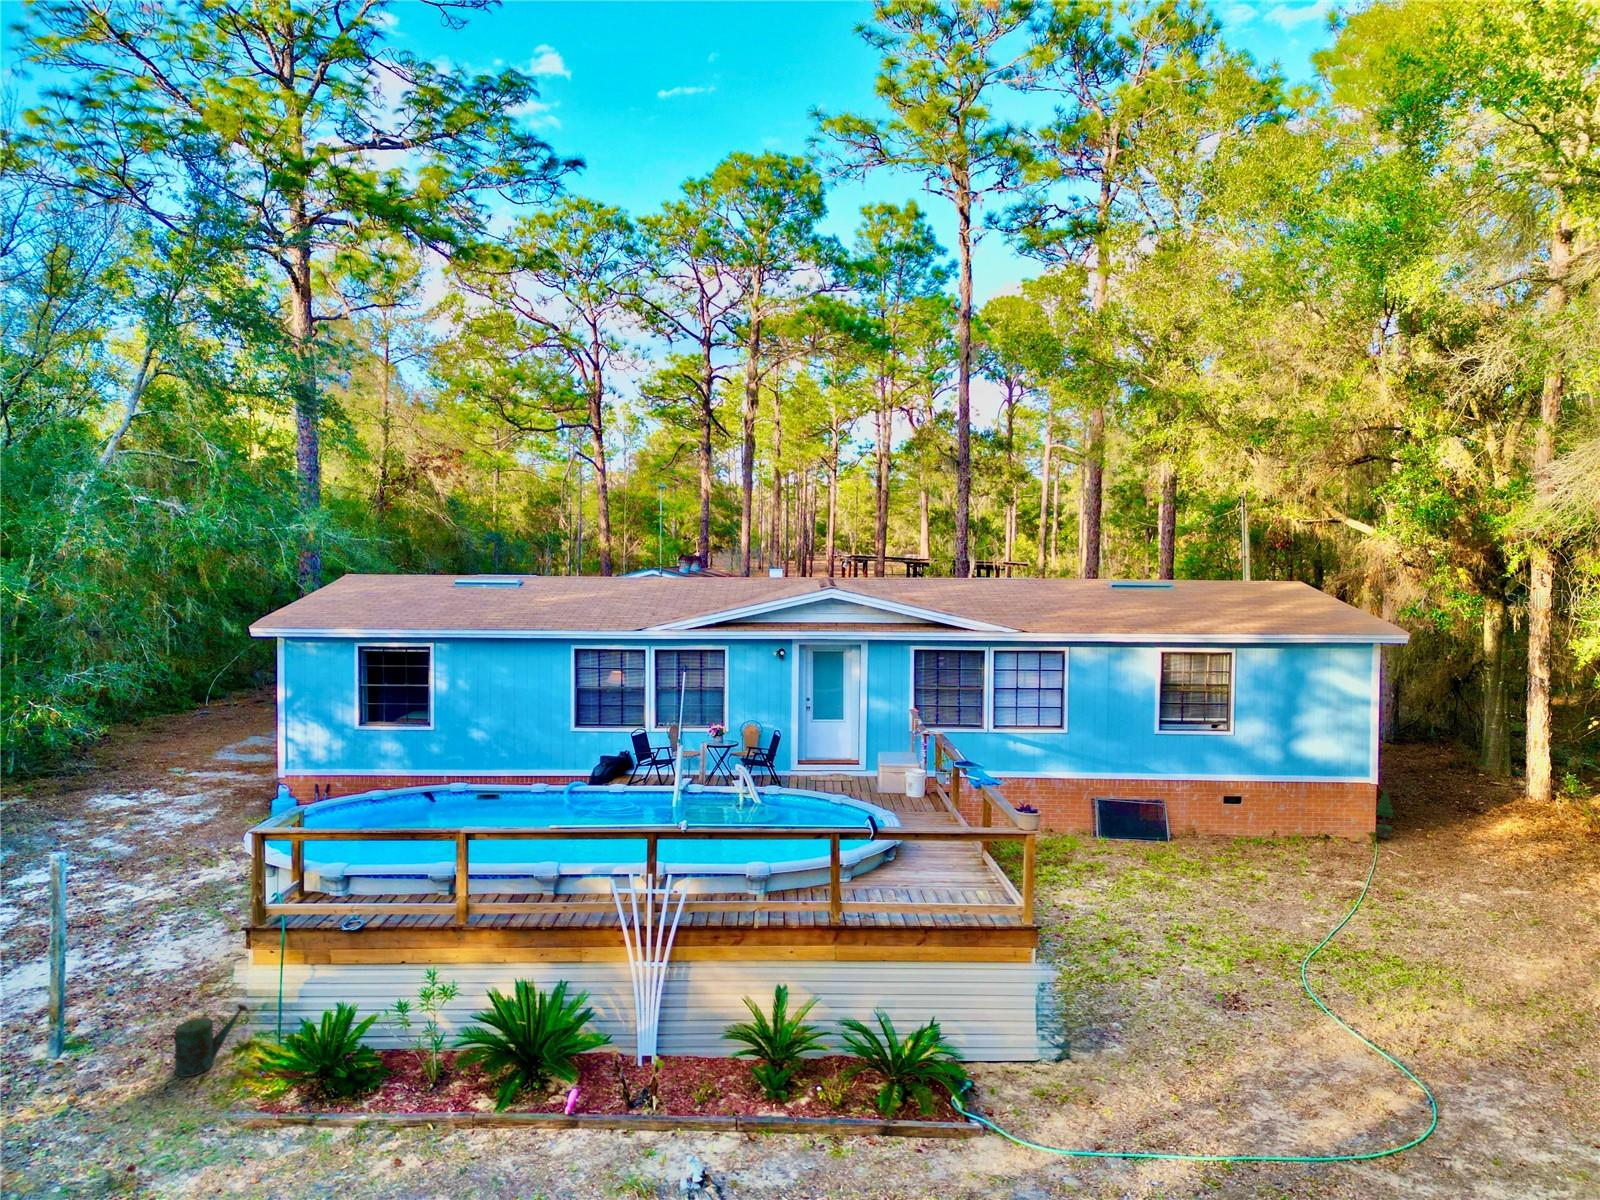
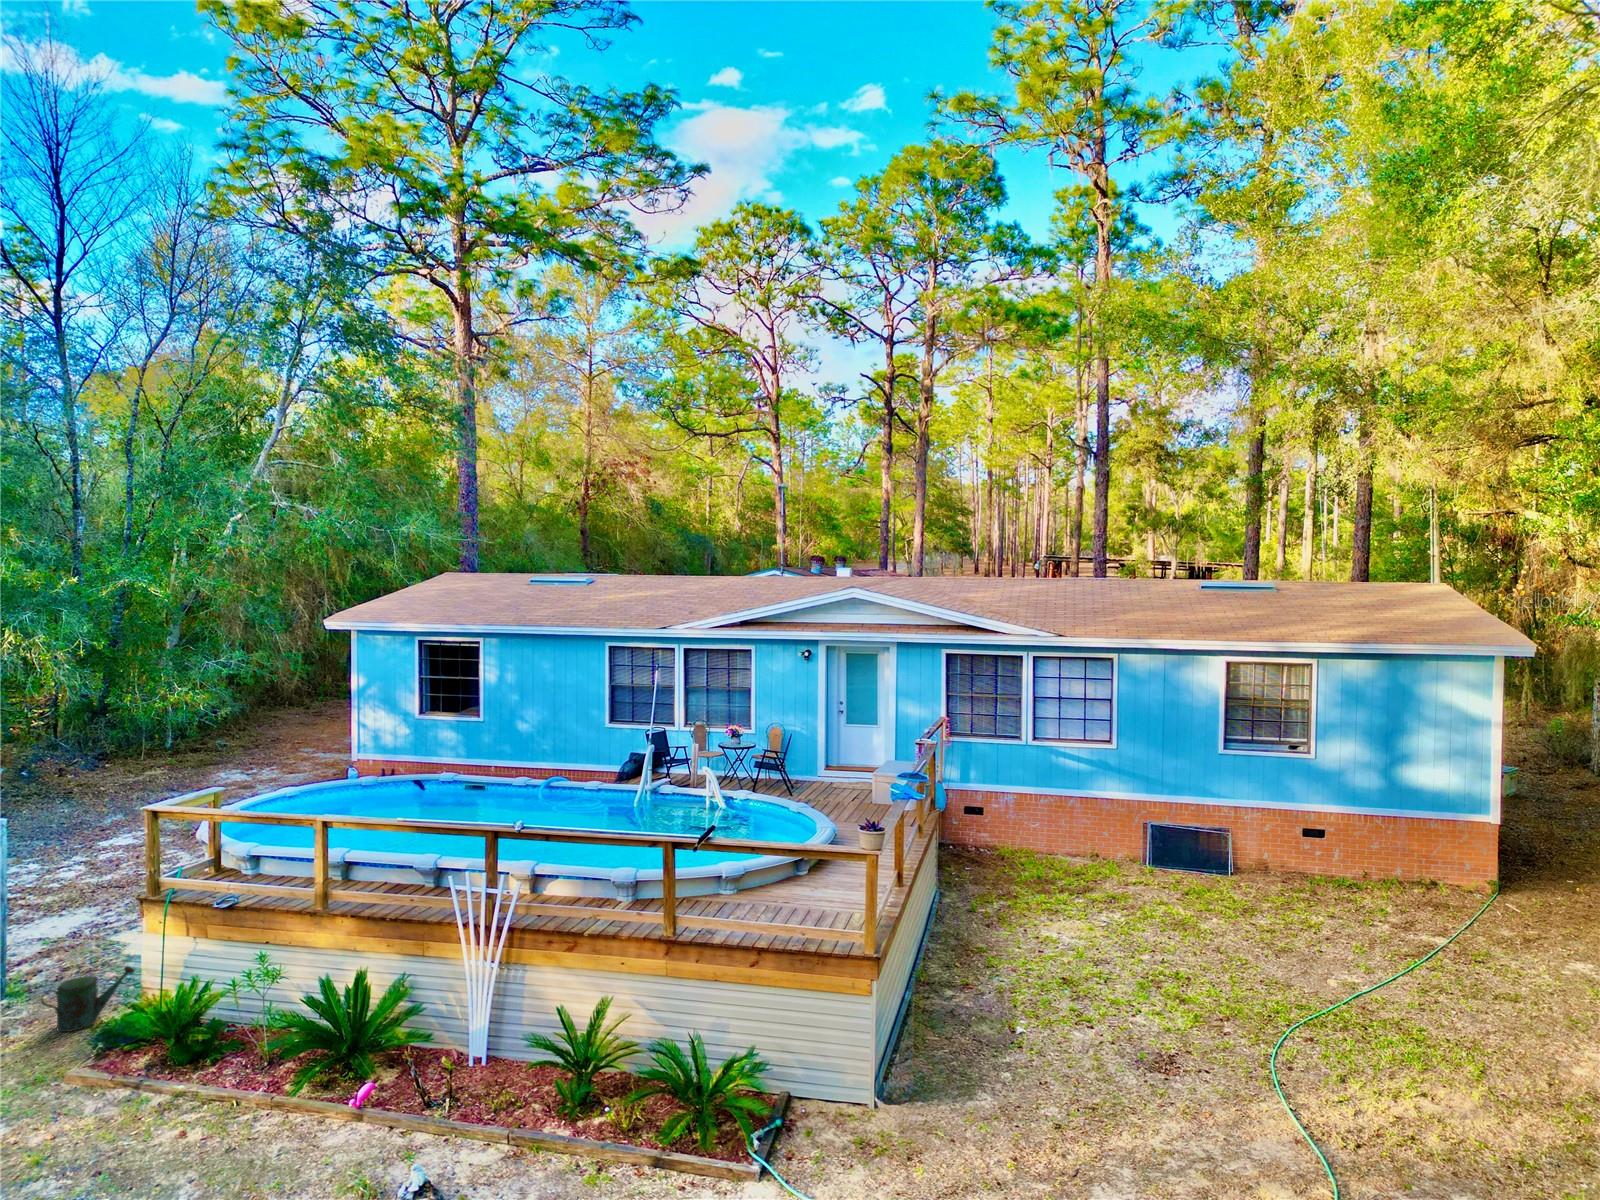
potted tree: present [1375,791,1393,838] -> none [1513,835,1543,897]

